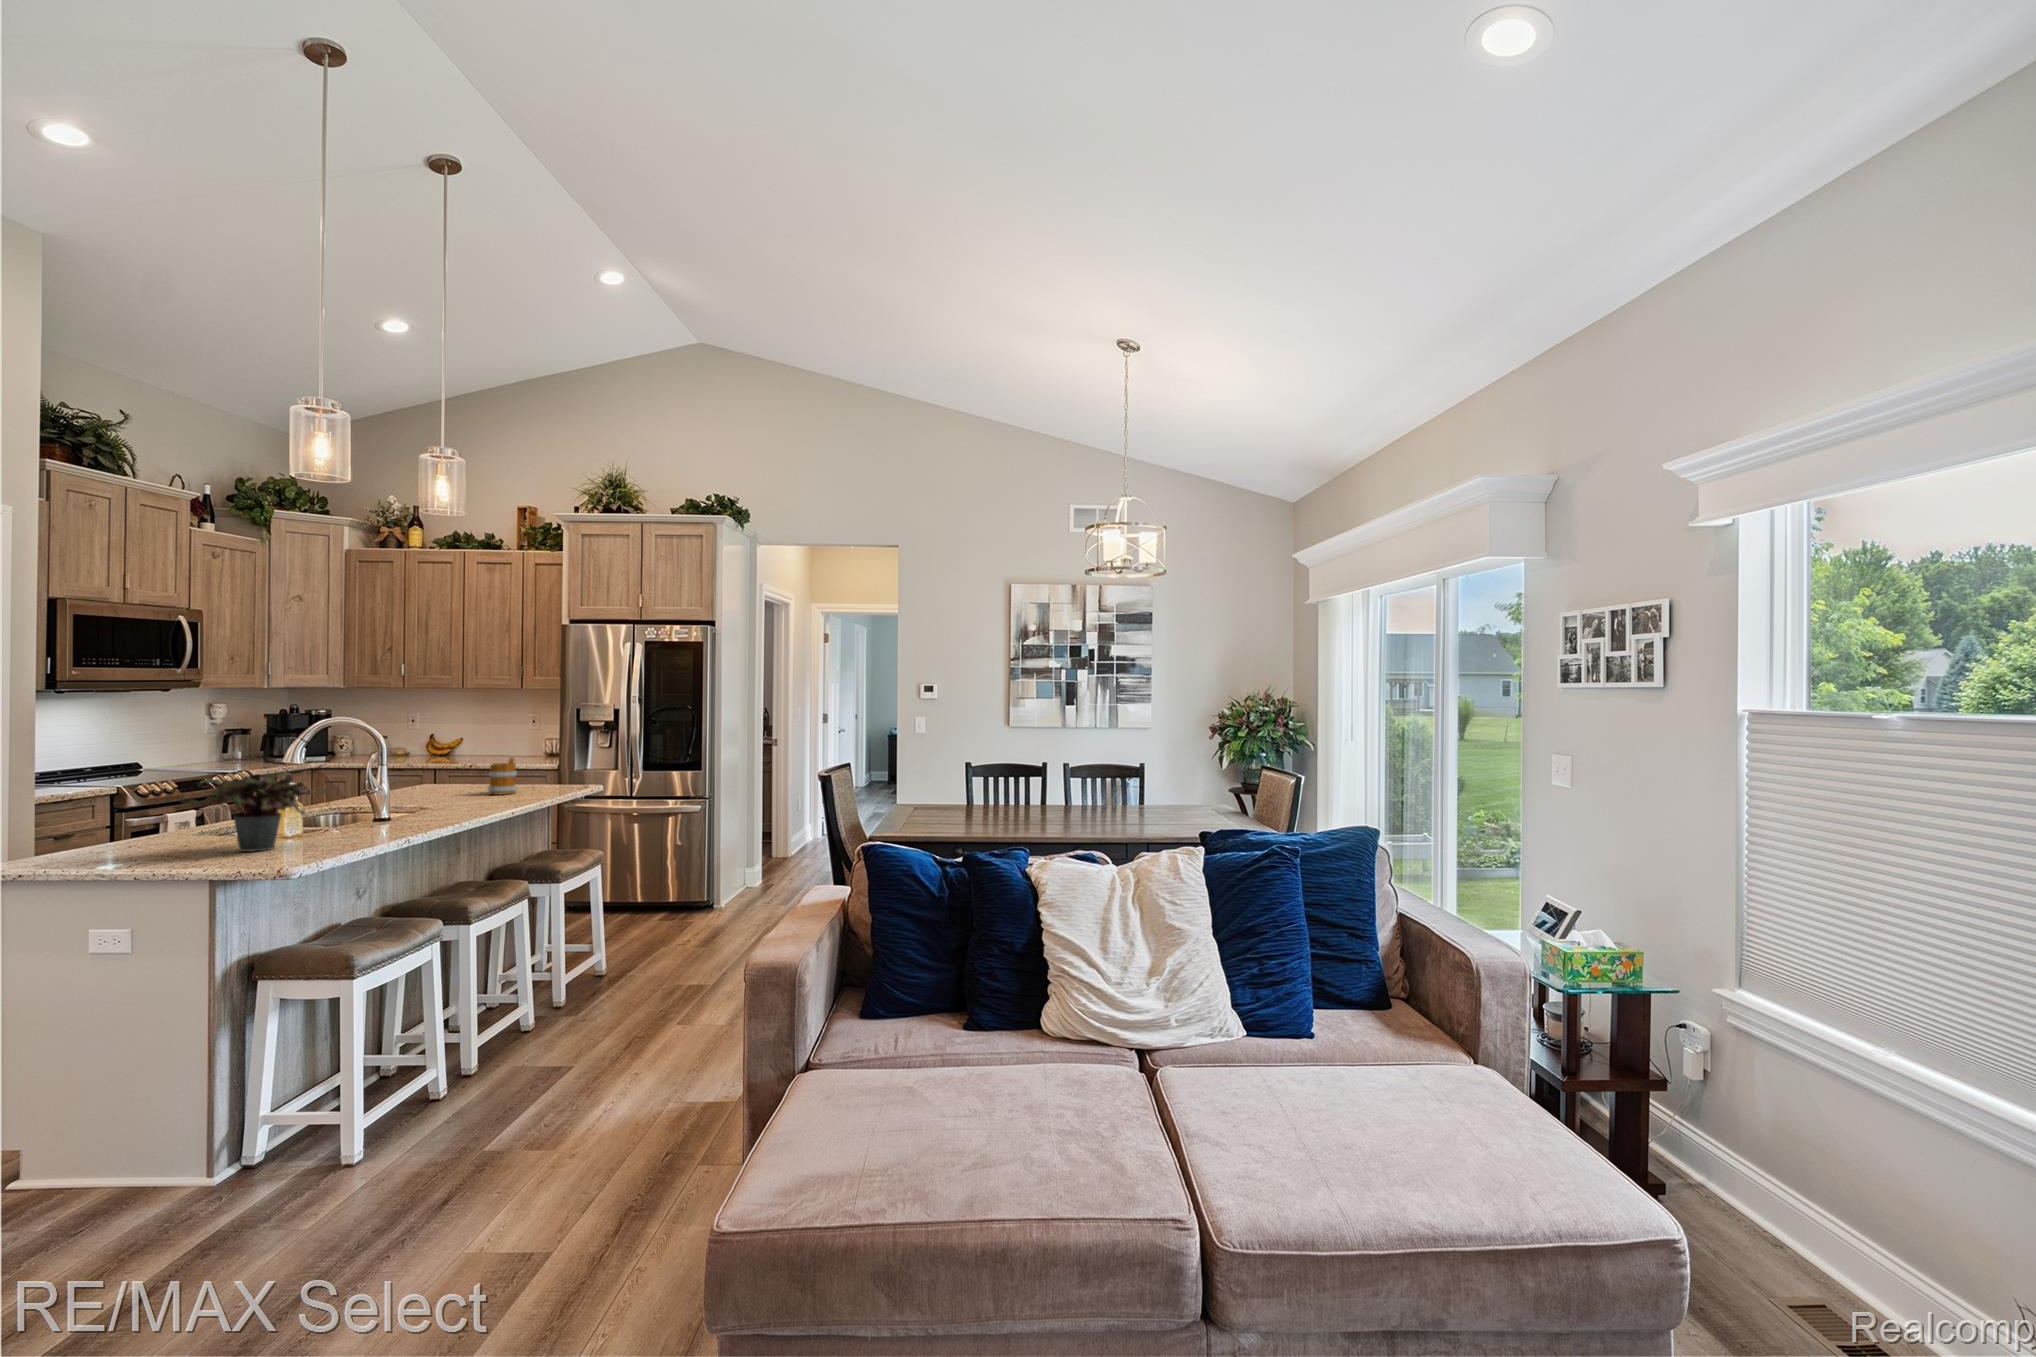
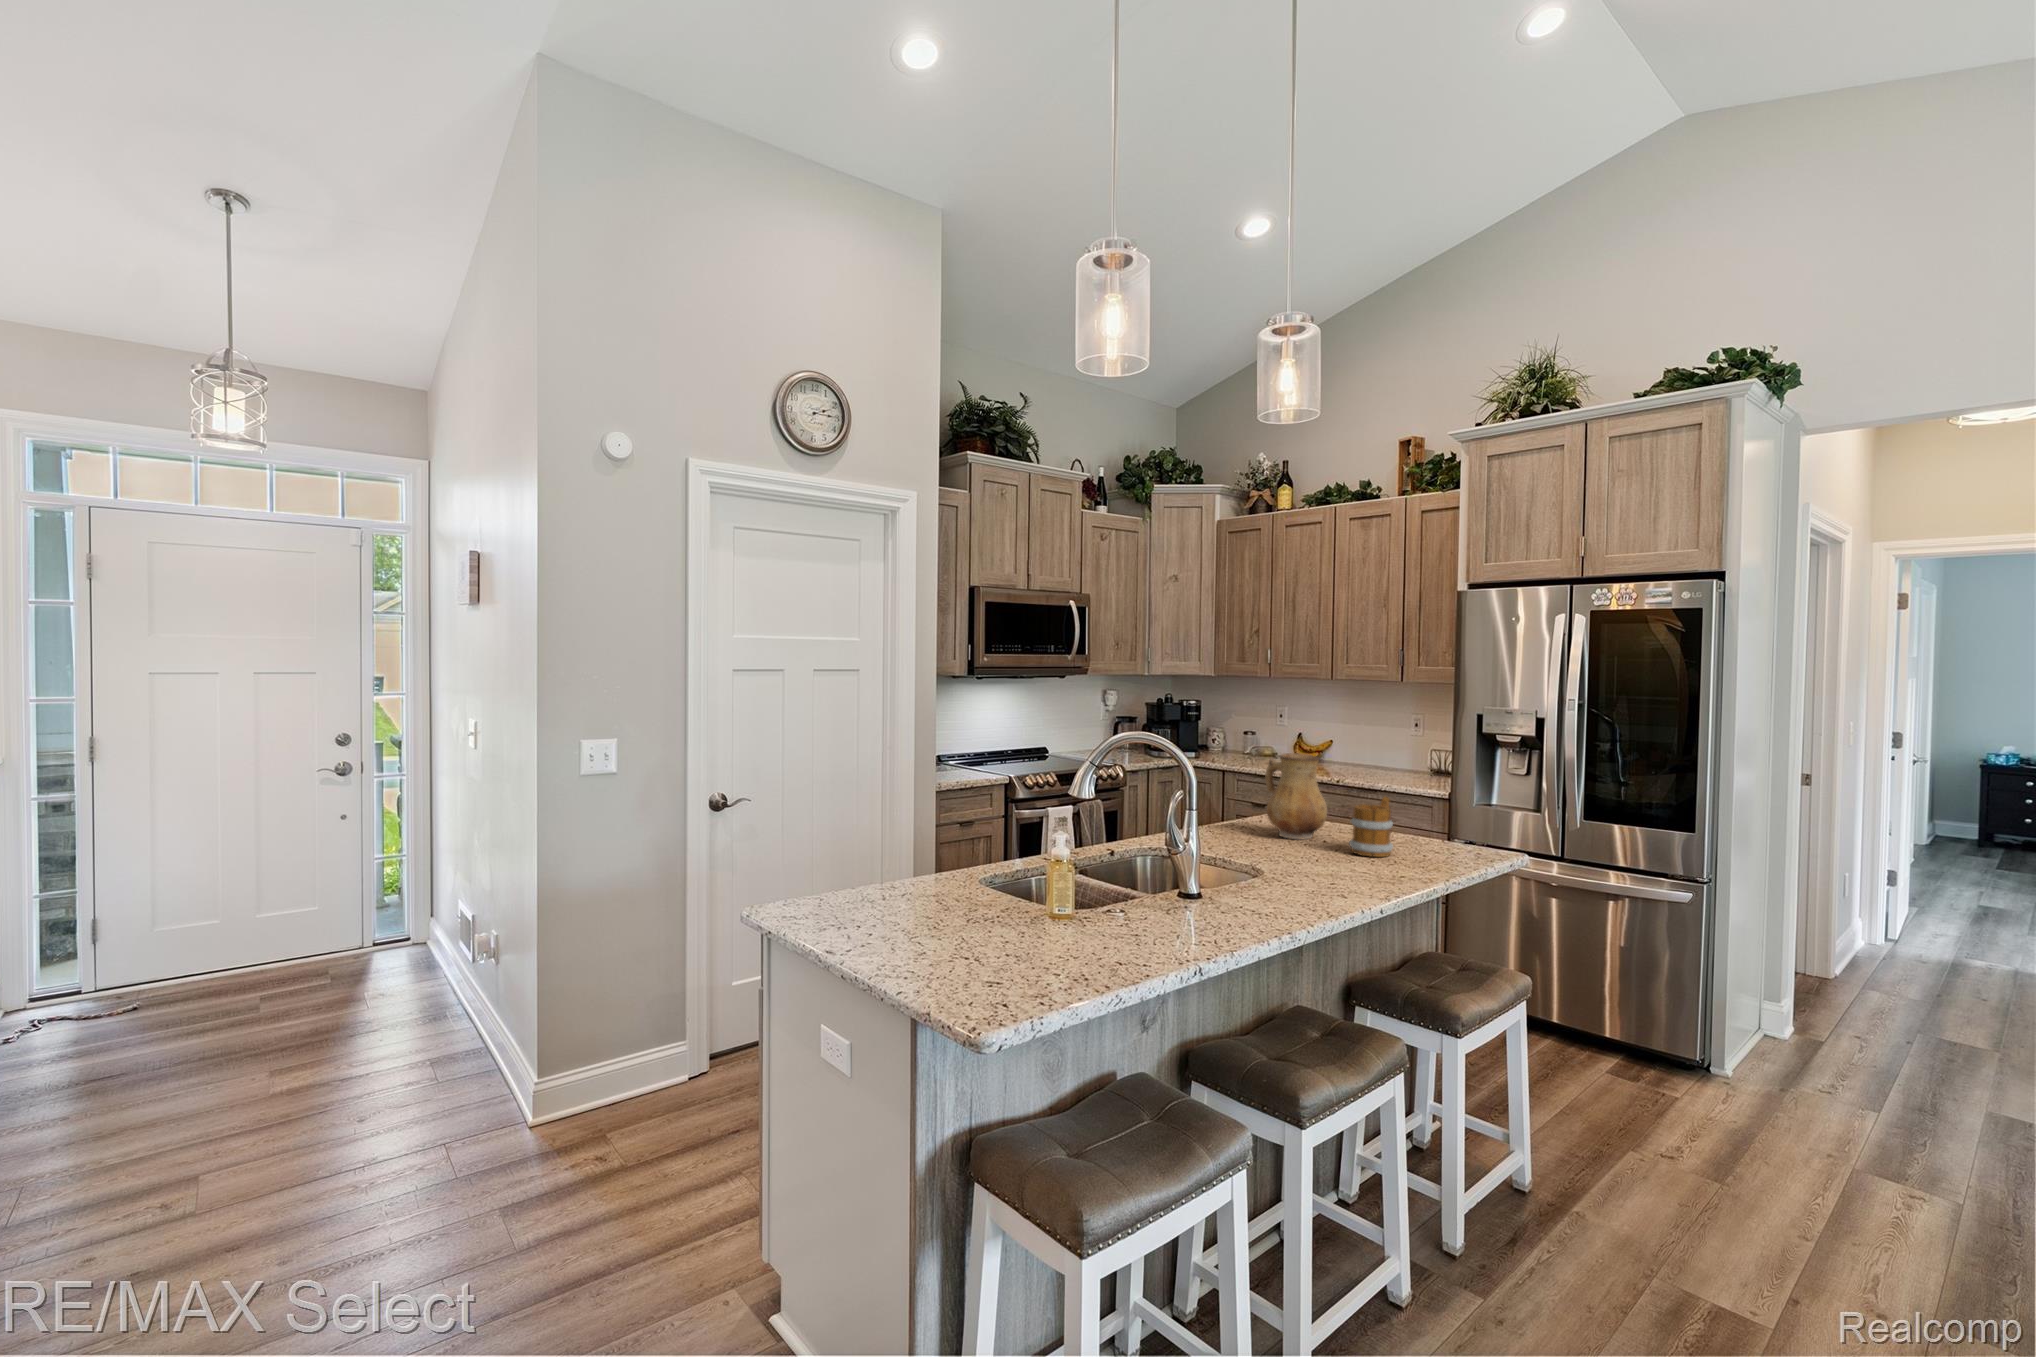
ceramic pitcher: none [420,736,470,795] -> present [1265,753,1327,839]
potted plant: present [183,772,327,852] -> none [904,831,1084,961]

